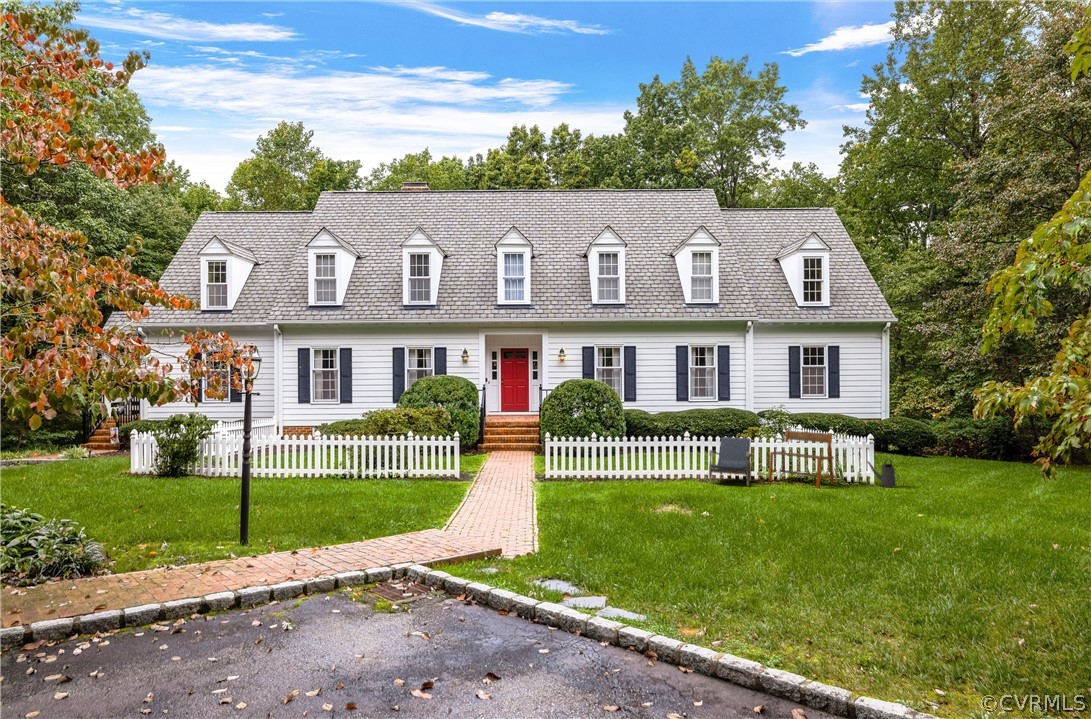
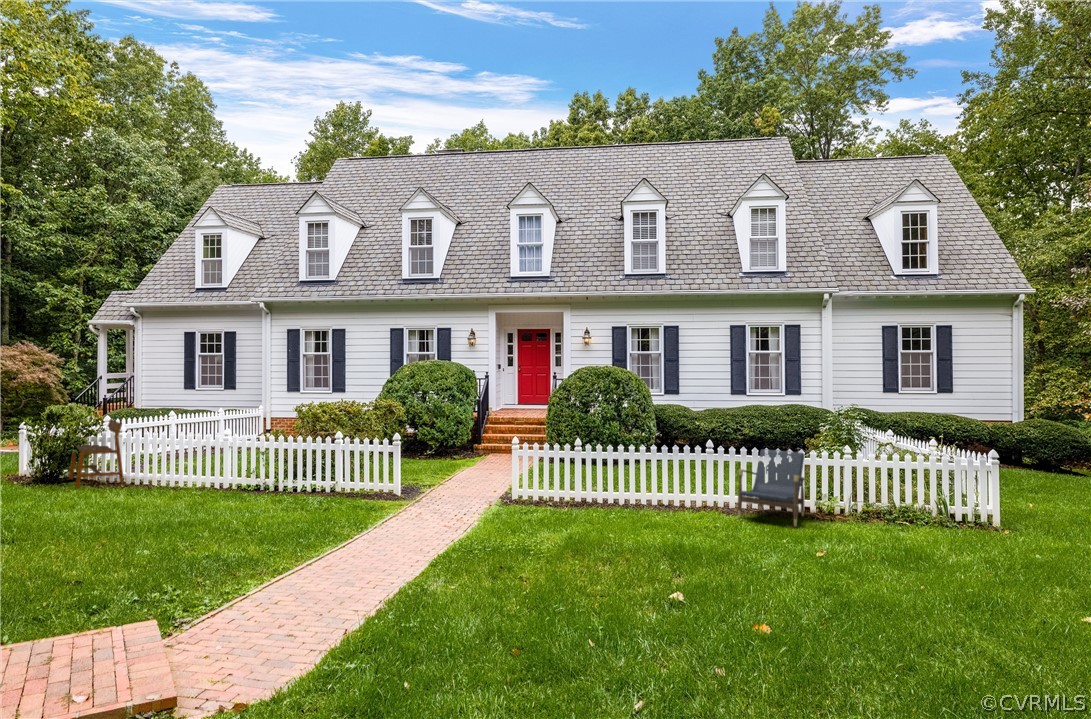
bench: present [769,430,835,488] -> present [69,419,124,488]
watering can: present [867,459,899,487] -> none [995,494,1053,542]

